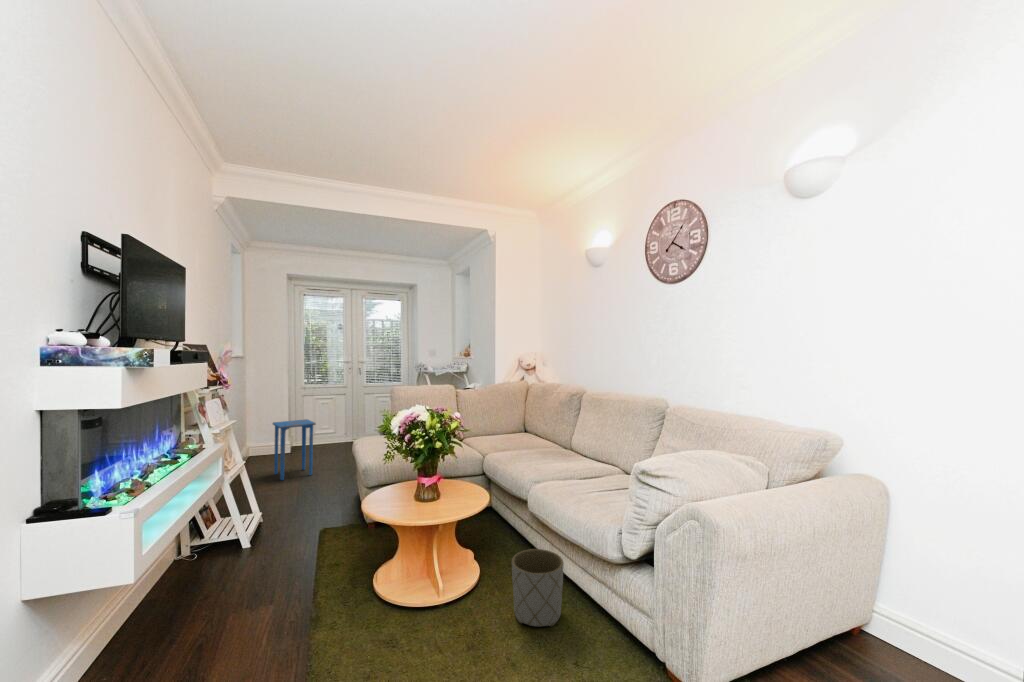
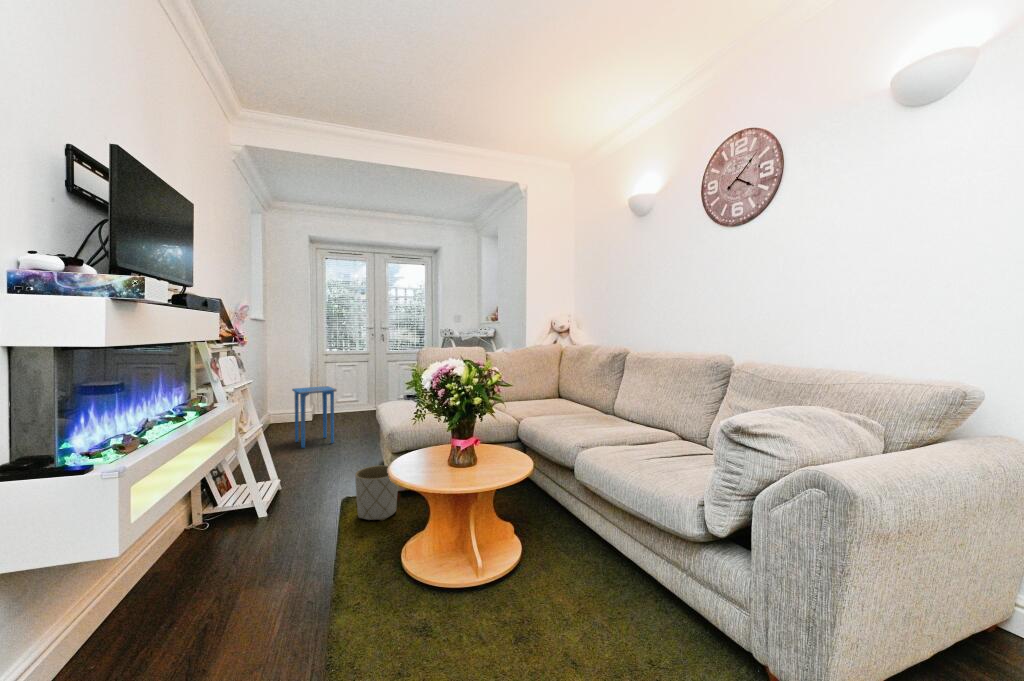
planter: present [512,549,564,627] -> present [355,466,398,521]

